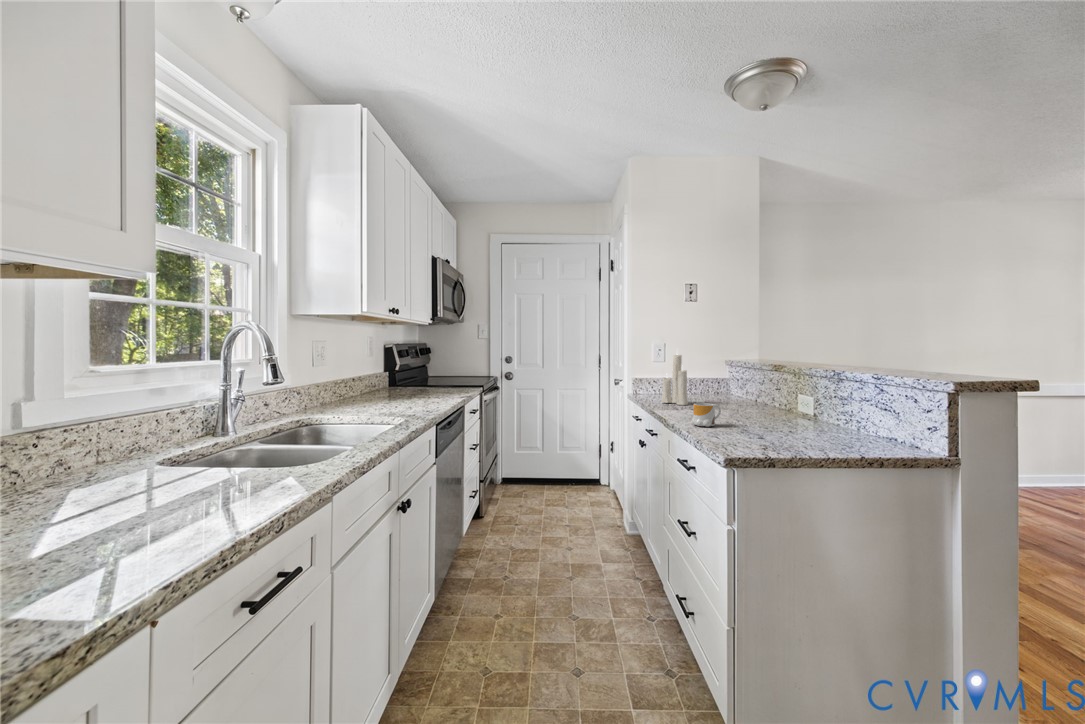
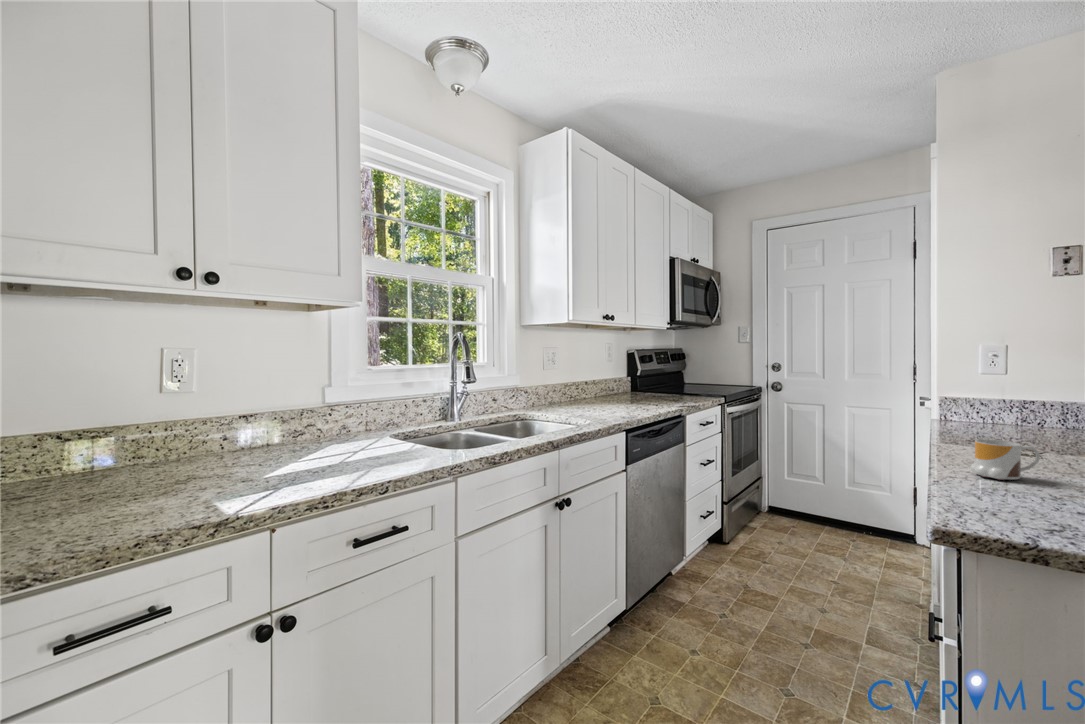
candle: present [661,354,688,405] -> none [982,344,1036,442]

